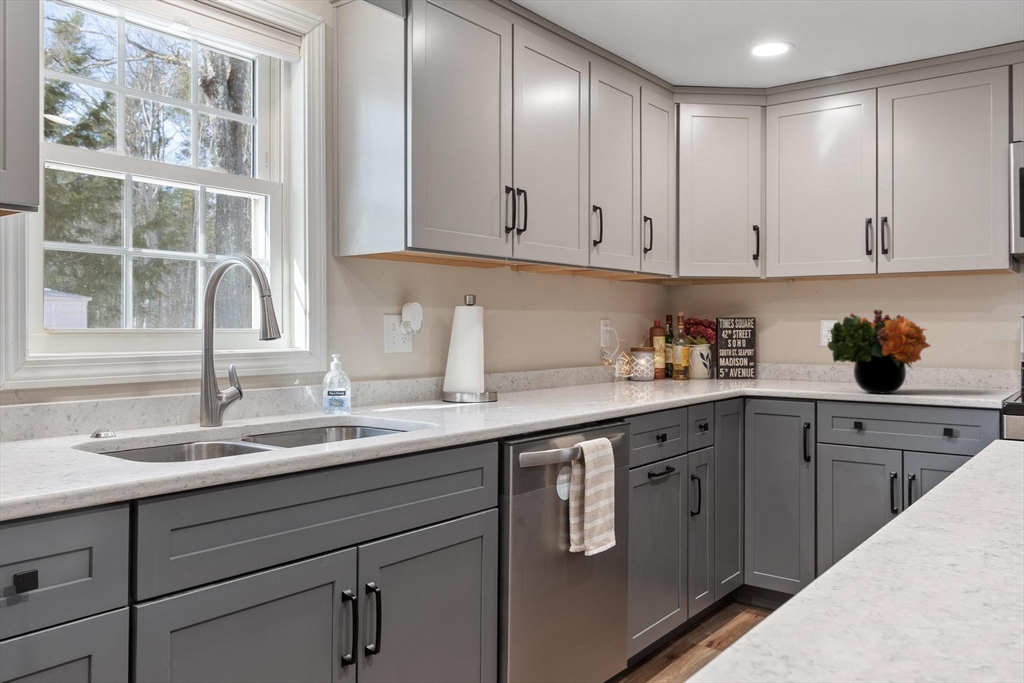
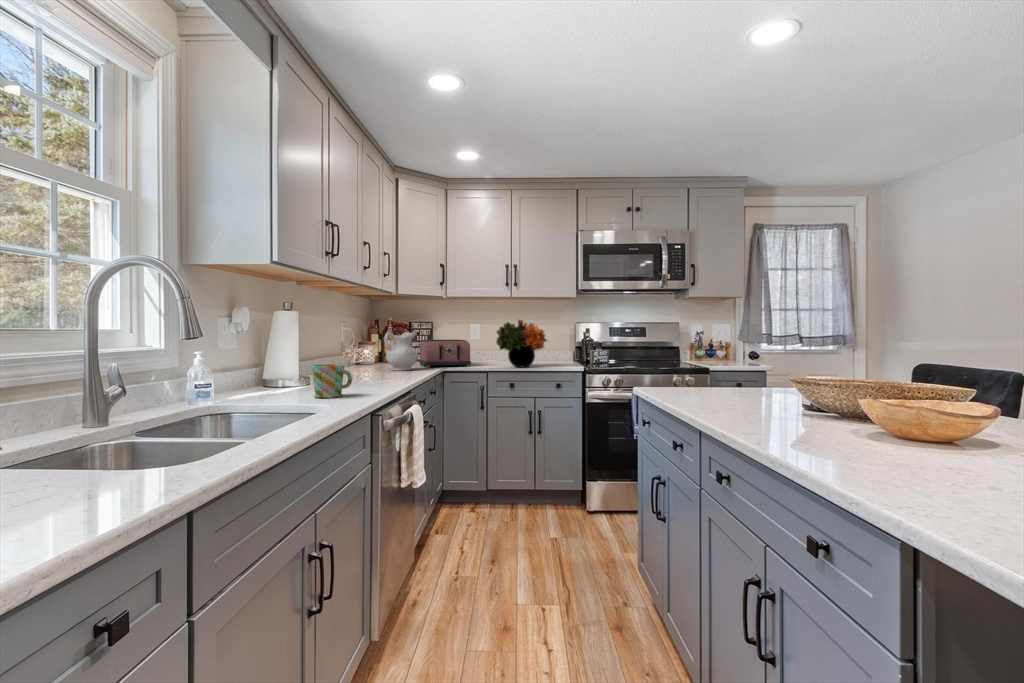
ceramic pitcher: none [645,330,698,391] -> present [385,330,418,371]
toaster: none [719,345,796,389] -> present [419,340,471,367]
mug: none [459,374,510,417] -> present [312,364,352,398]

